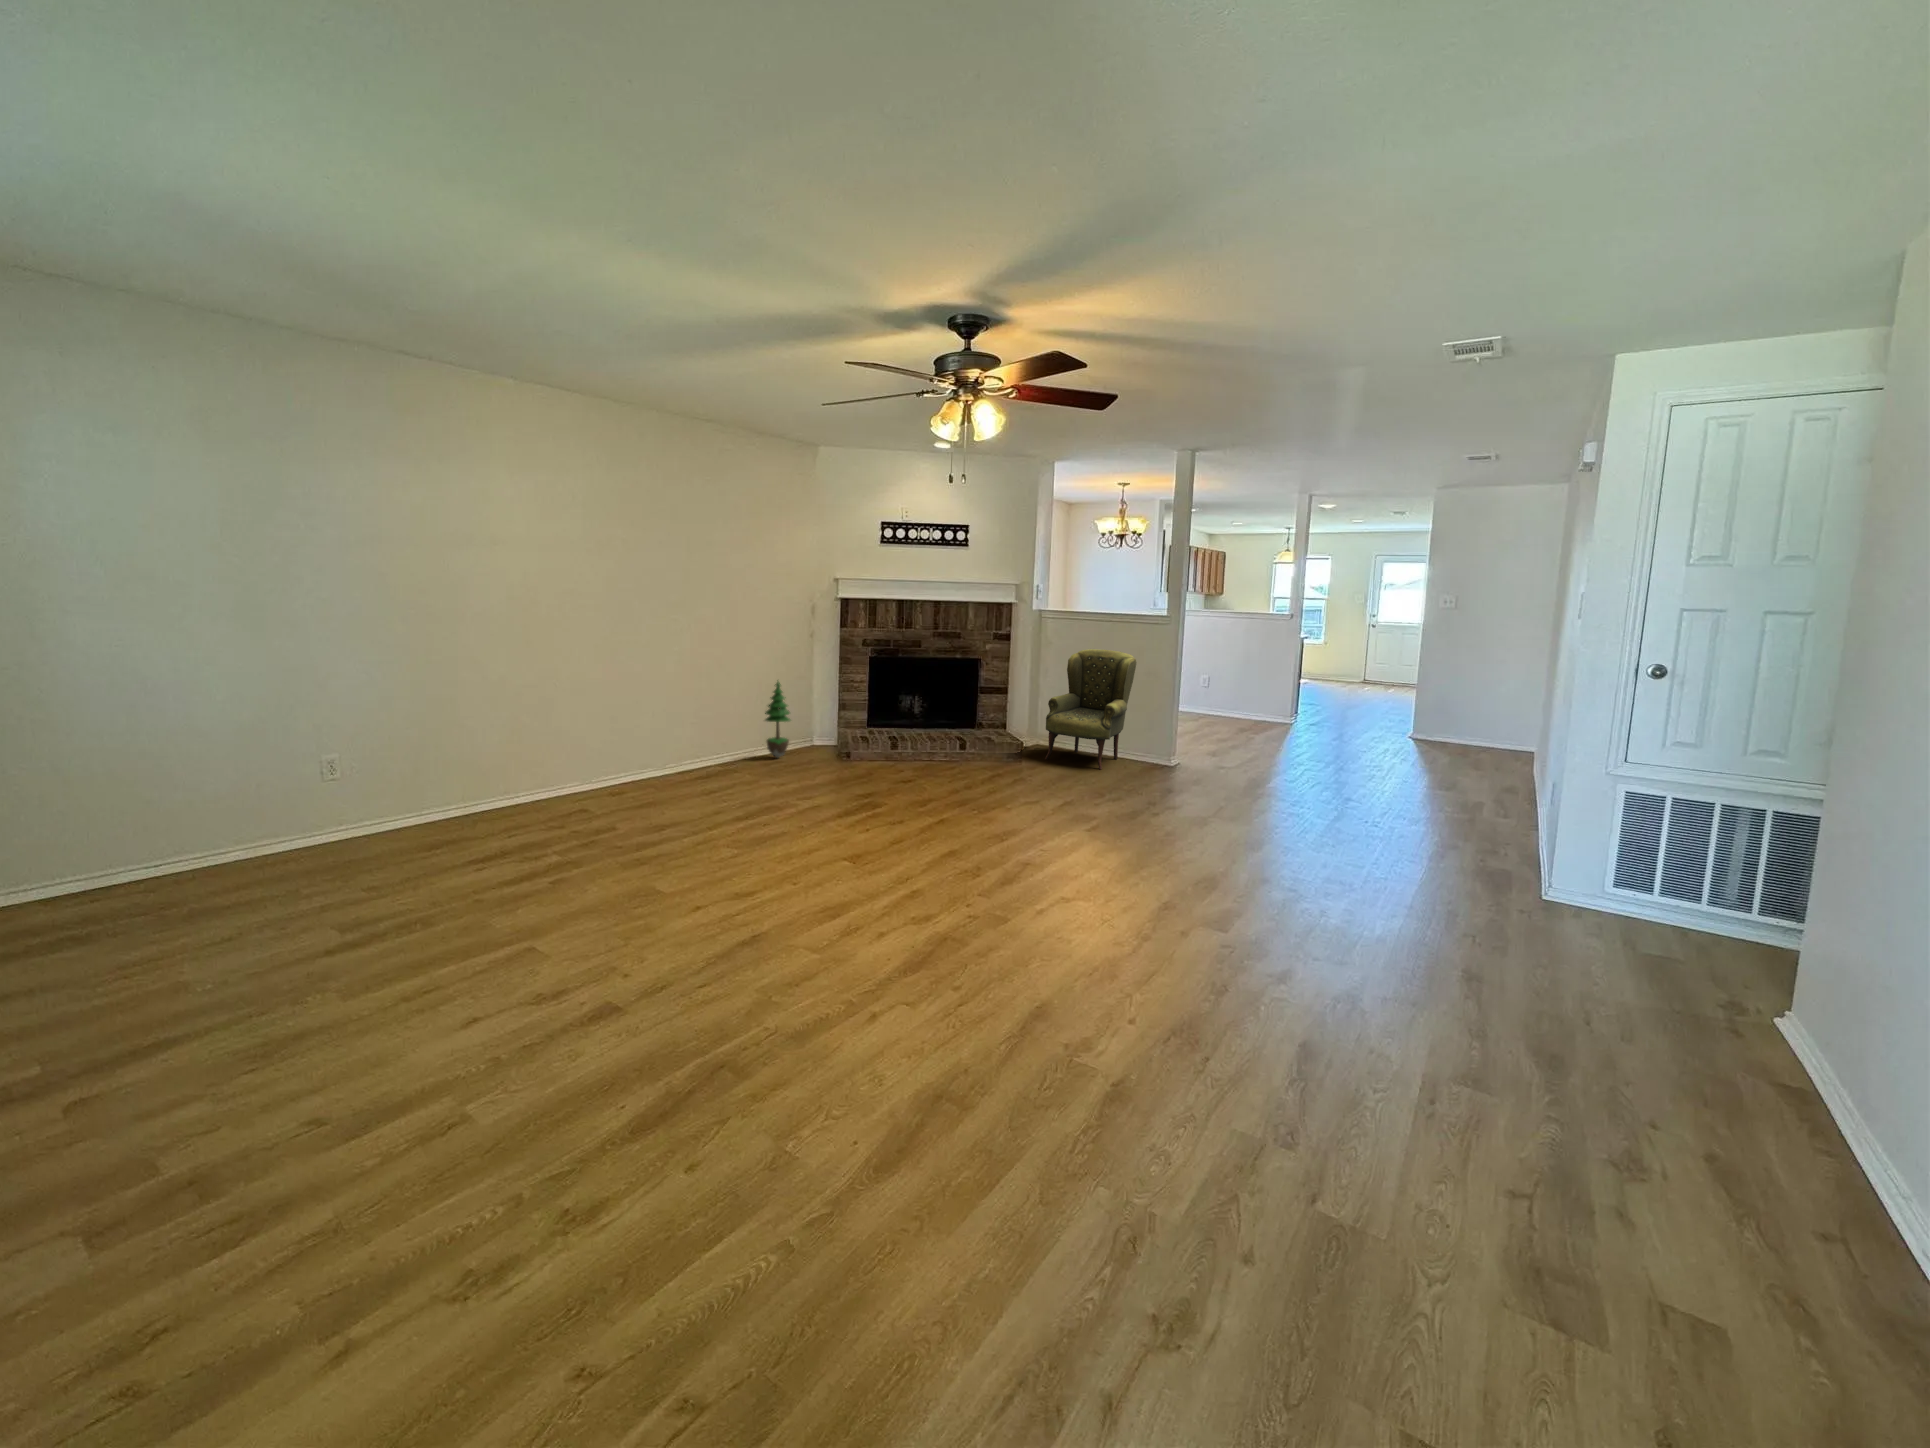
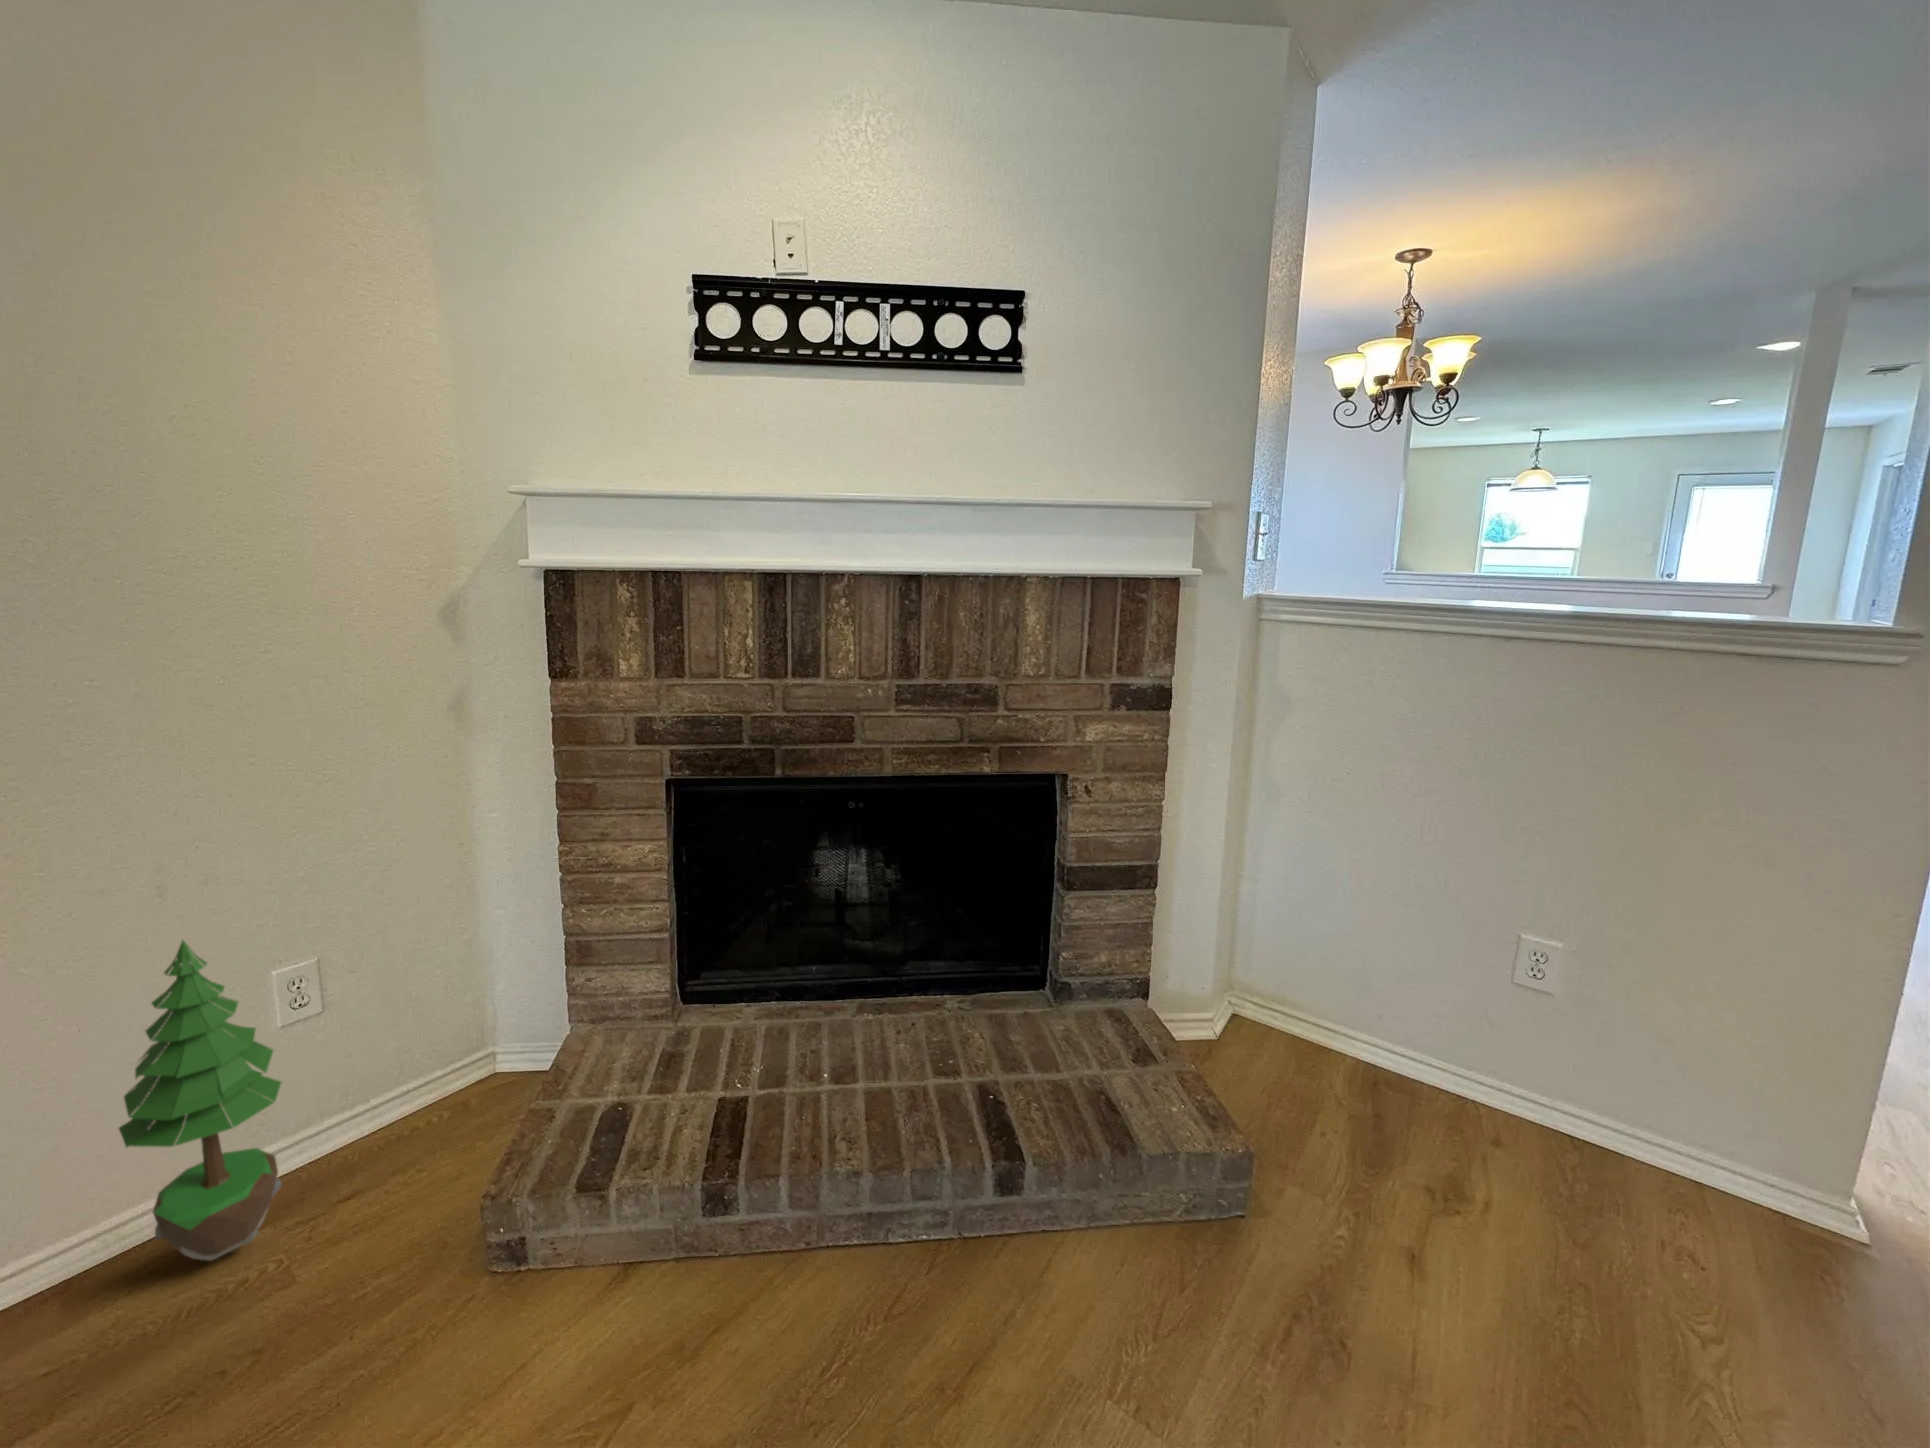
armchair: present [1045,649,1136,769] -> none [1324,749,1715,1335]

